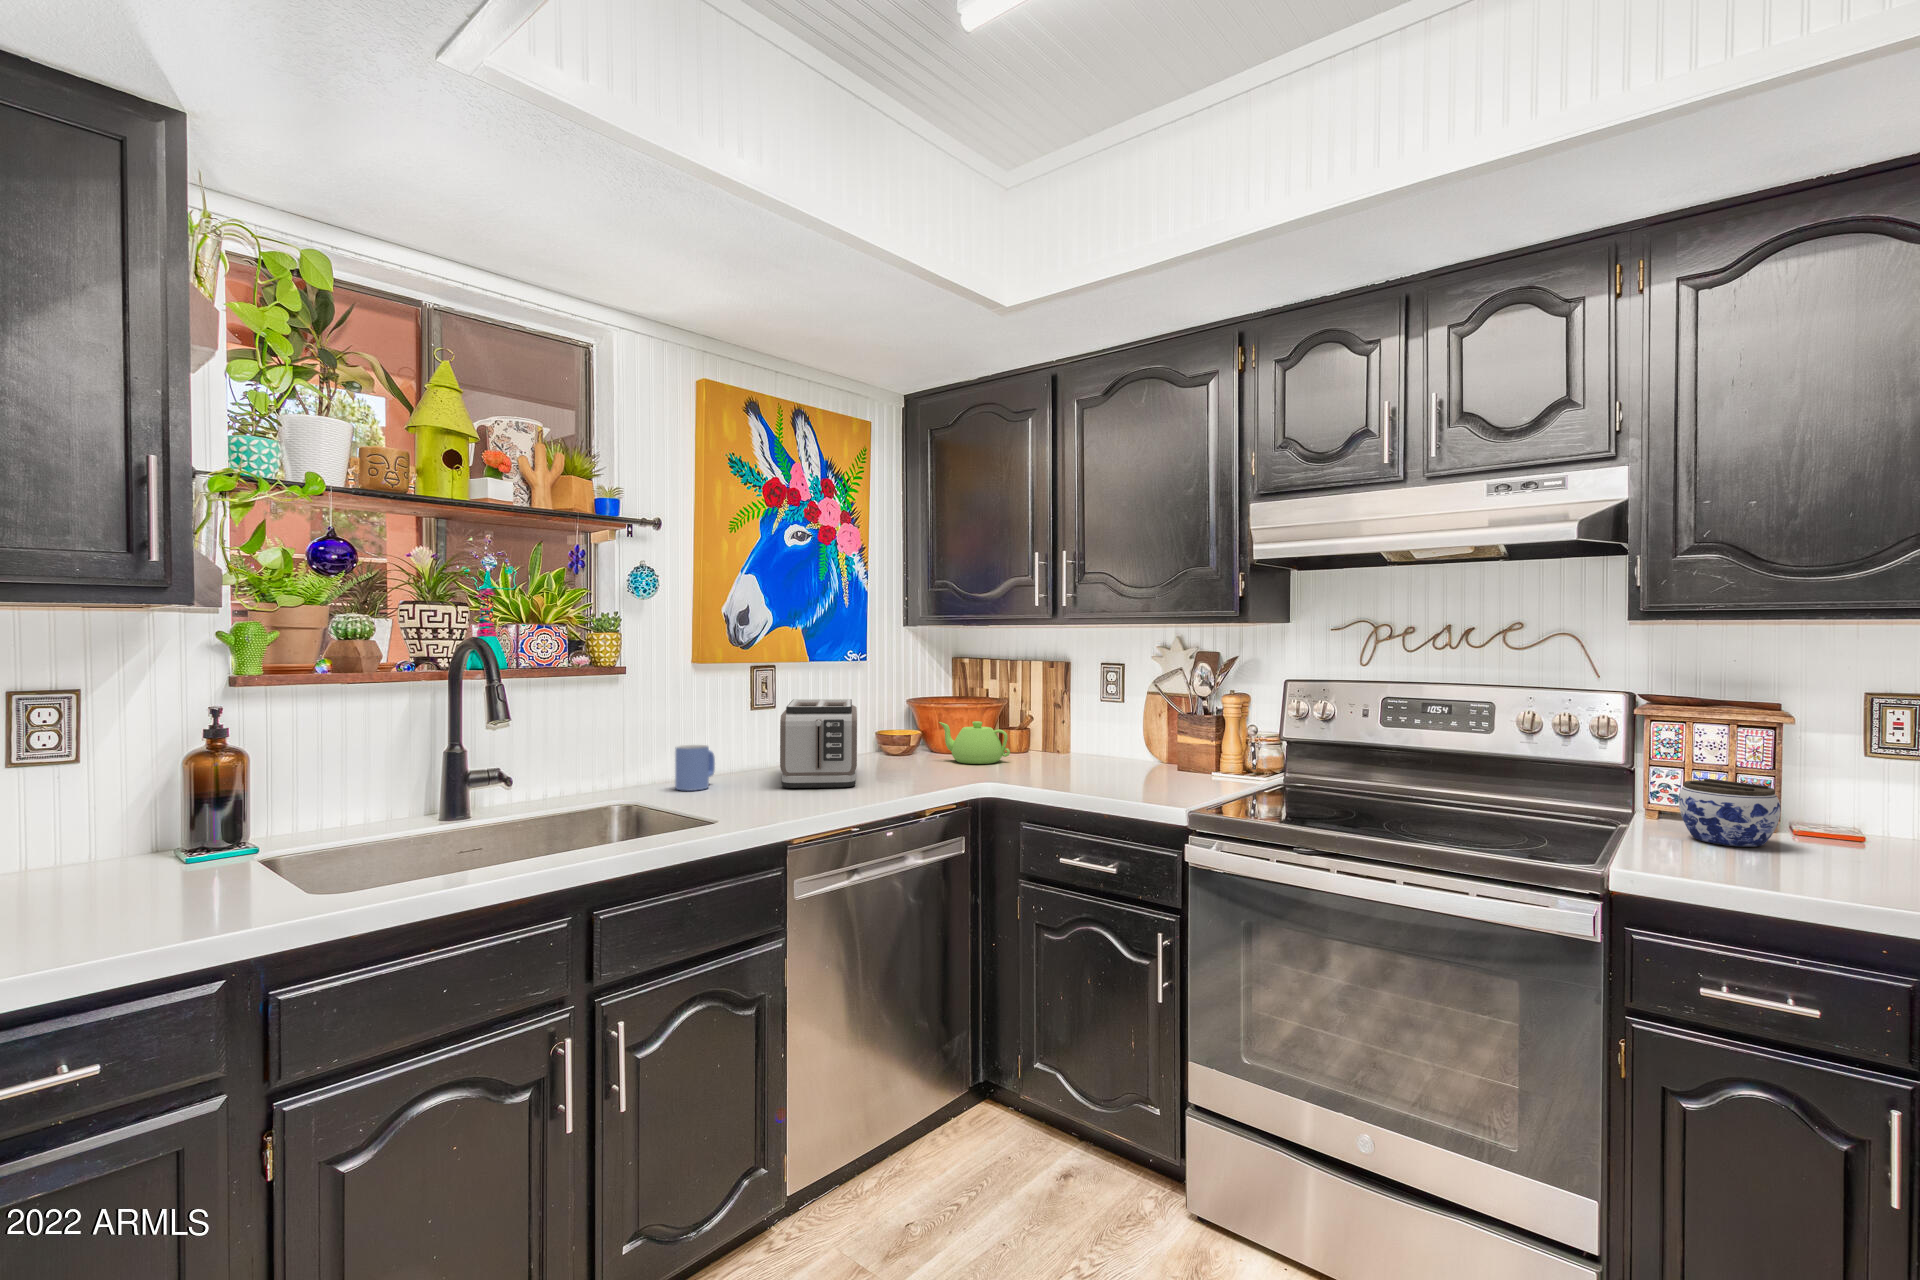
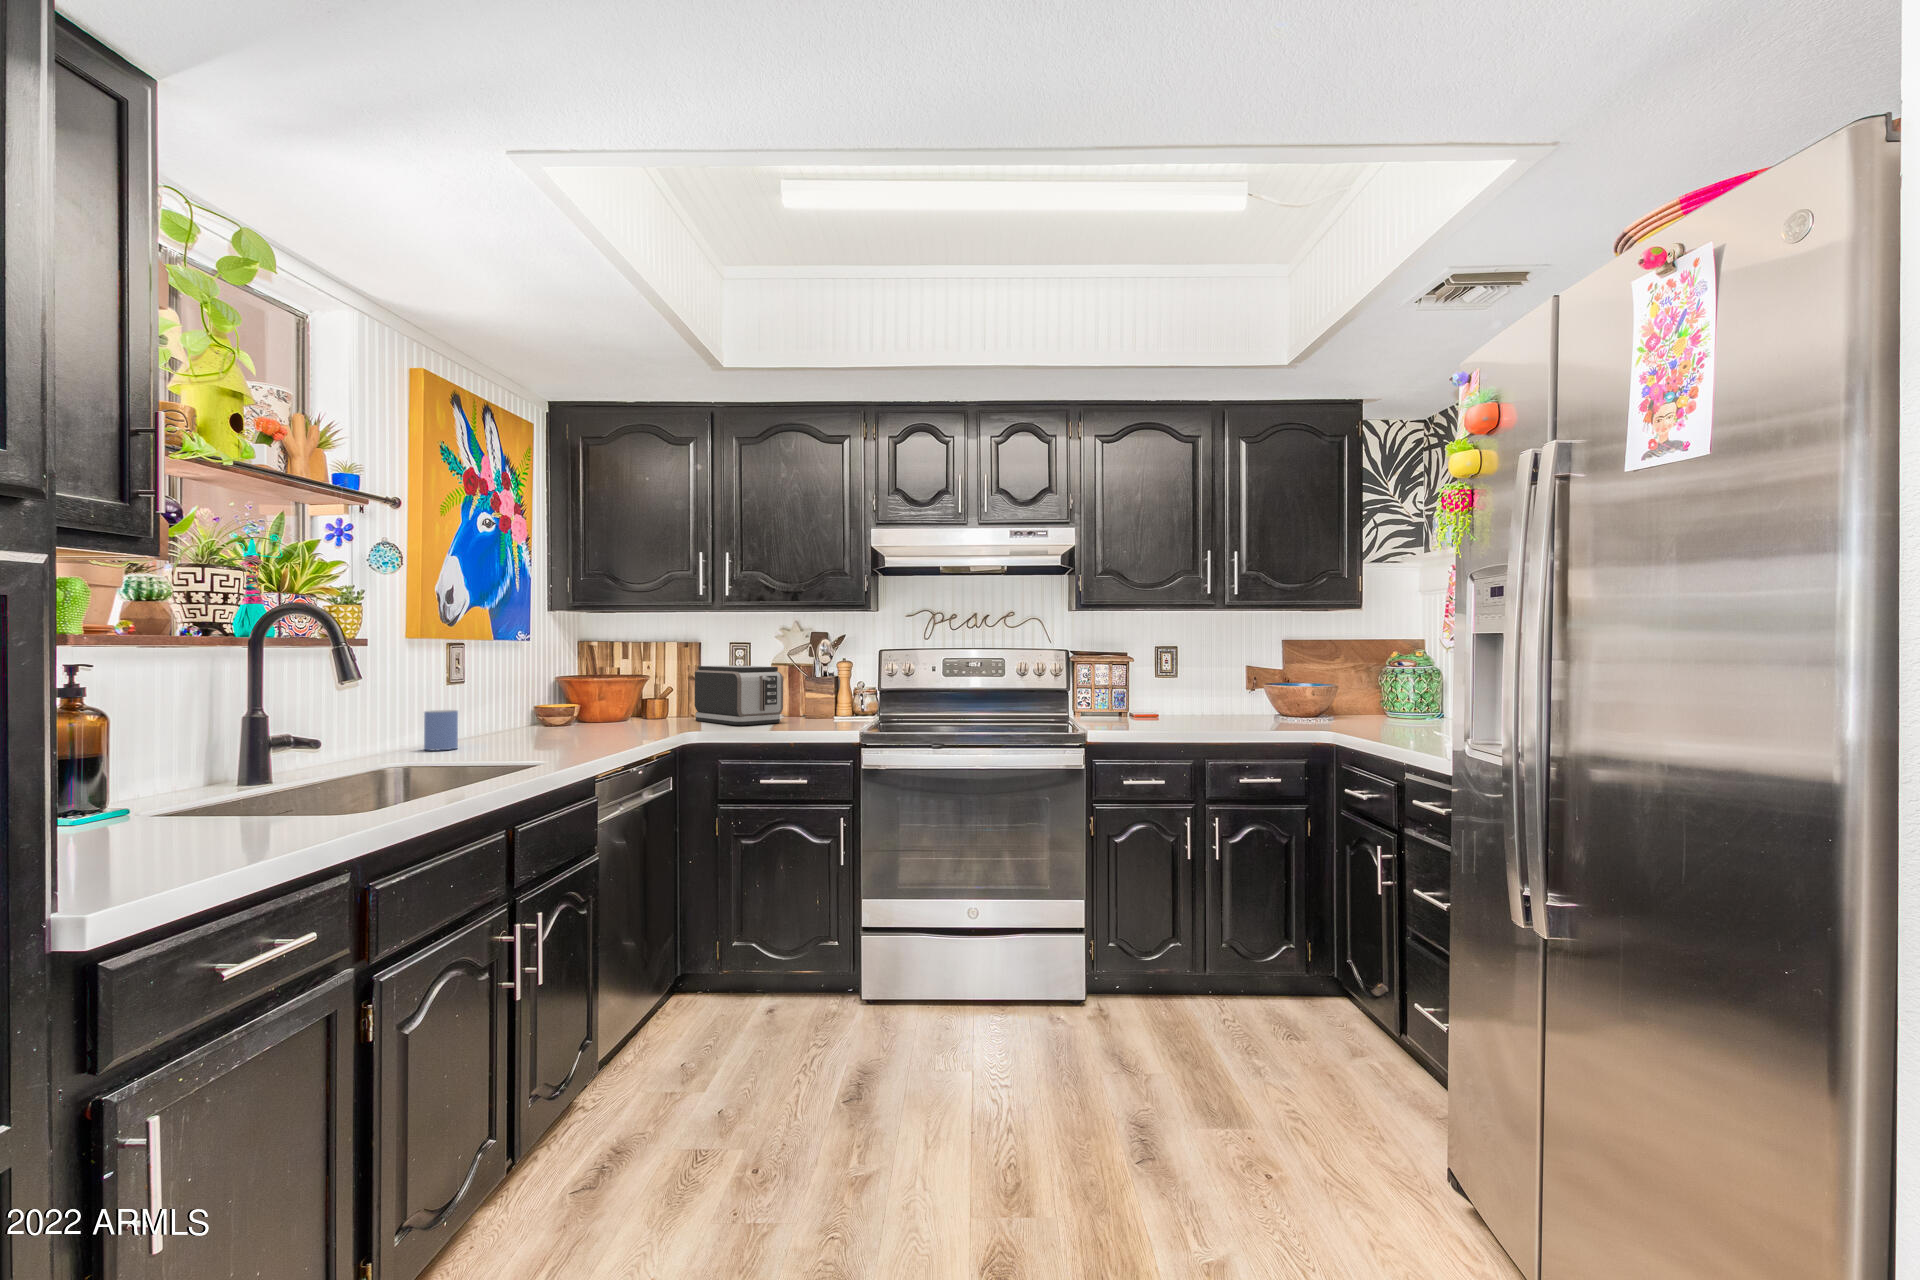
toaster: present [780,699,857,788] -> present [695,665,783,725]
teapot: present [939,721,1010,764] -> none [609,688,671,722]
jar: present [1679,779,1781,847] -> none [1095,692,1135,722]

